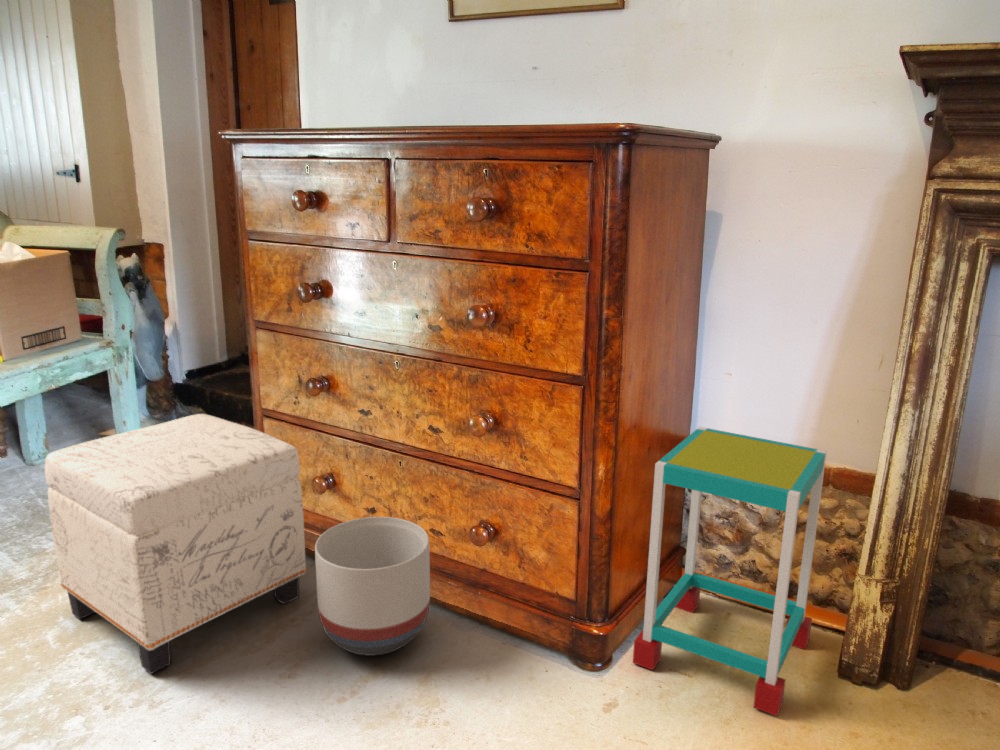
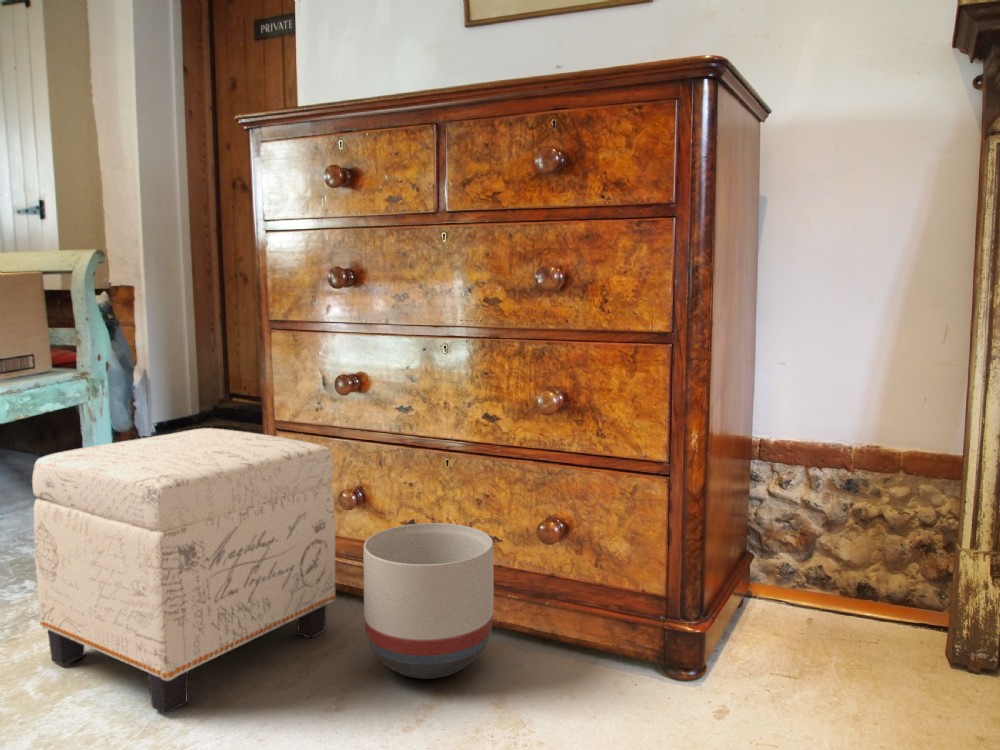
side table: present [633,427,827,716] -> none [728,412,914,709]

